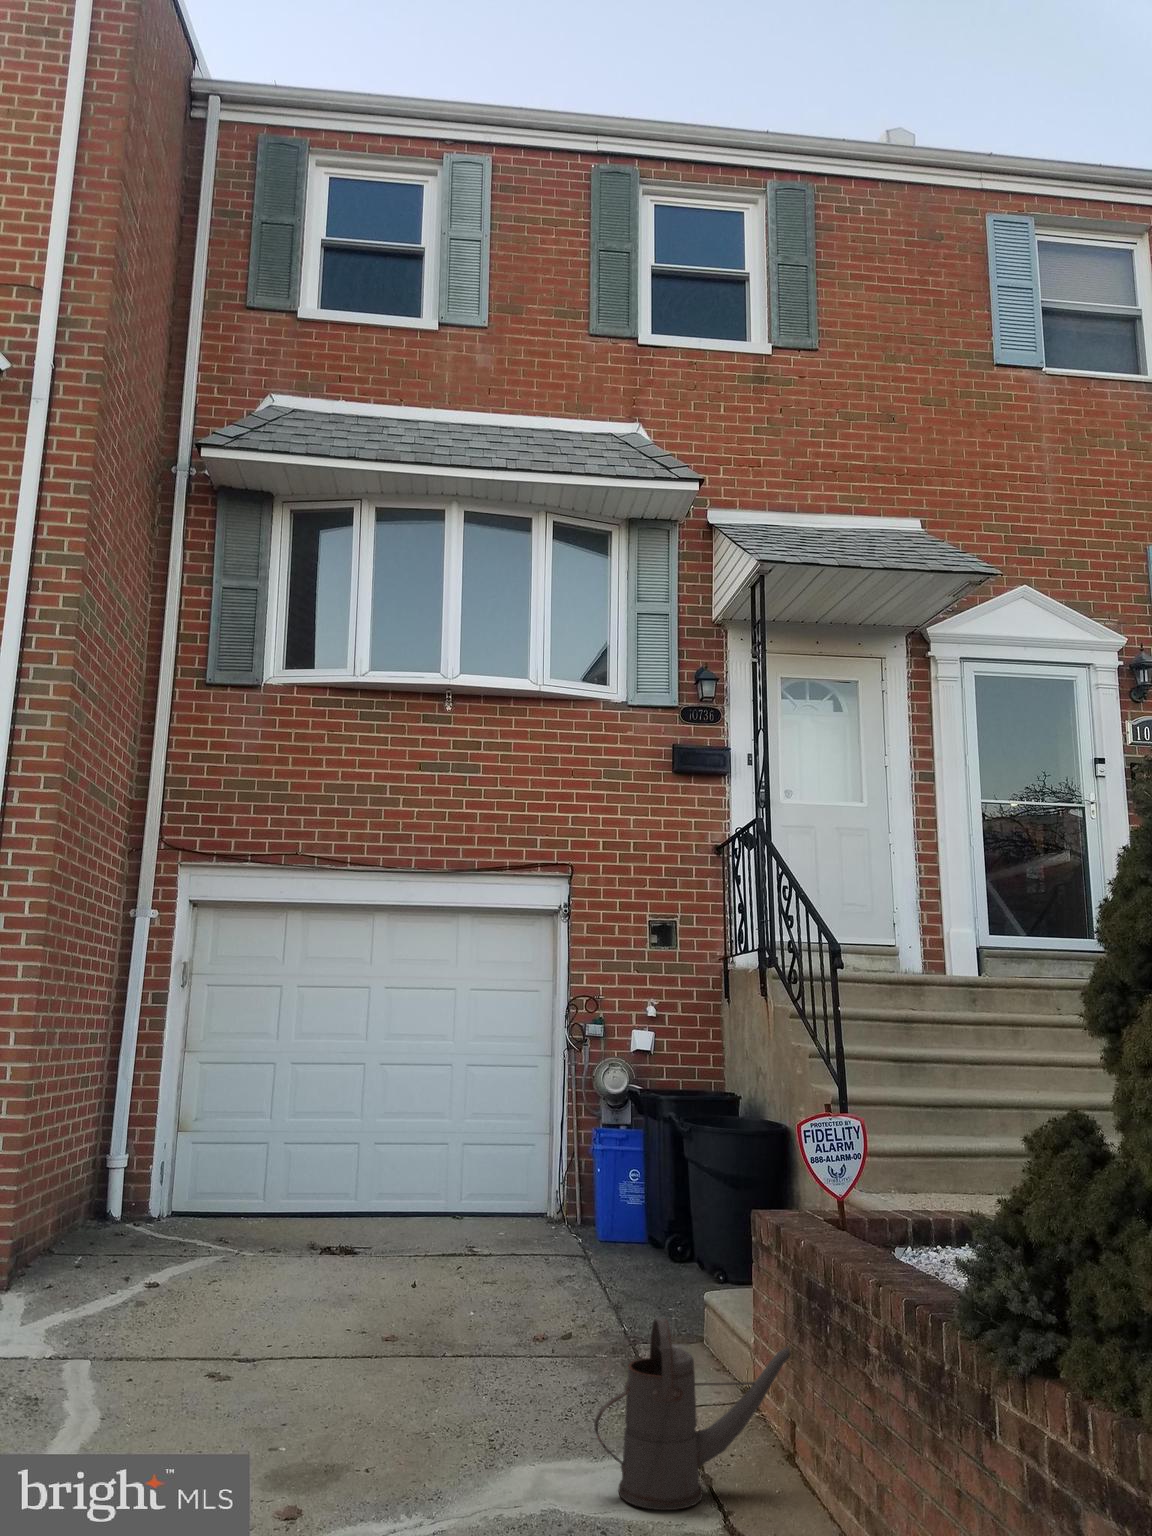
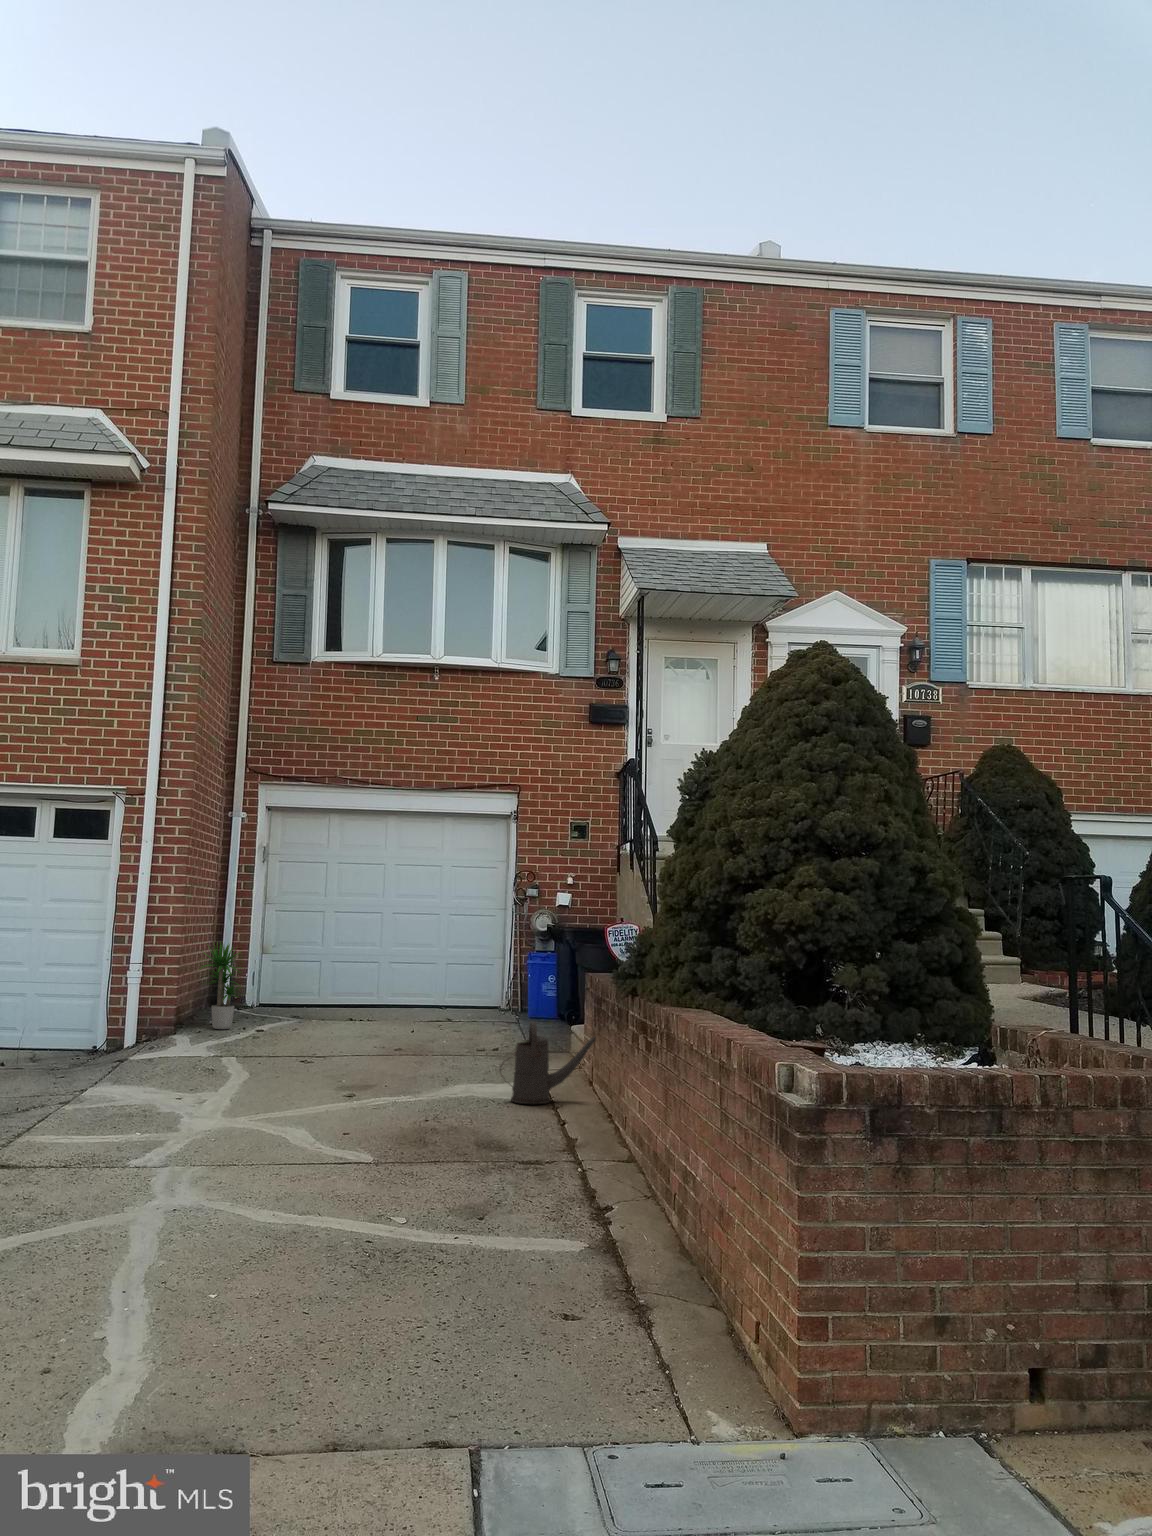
potted plant: none [42,1120,137,1276] -> present [200,942,241,1029]

